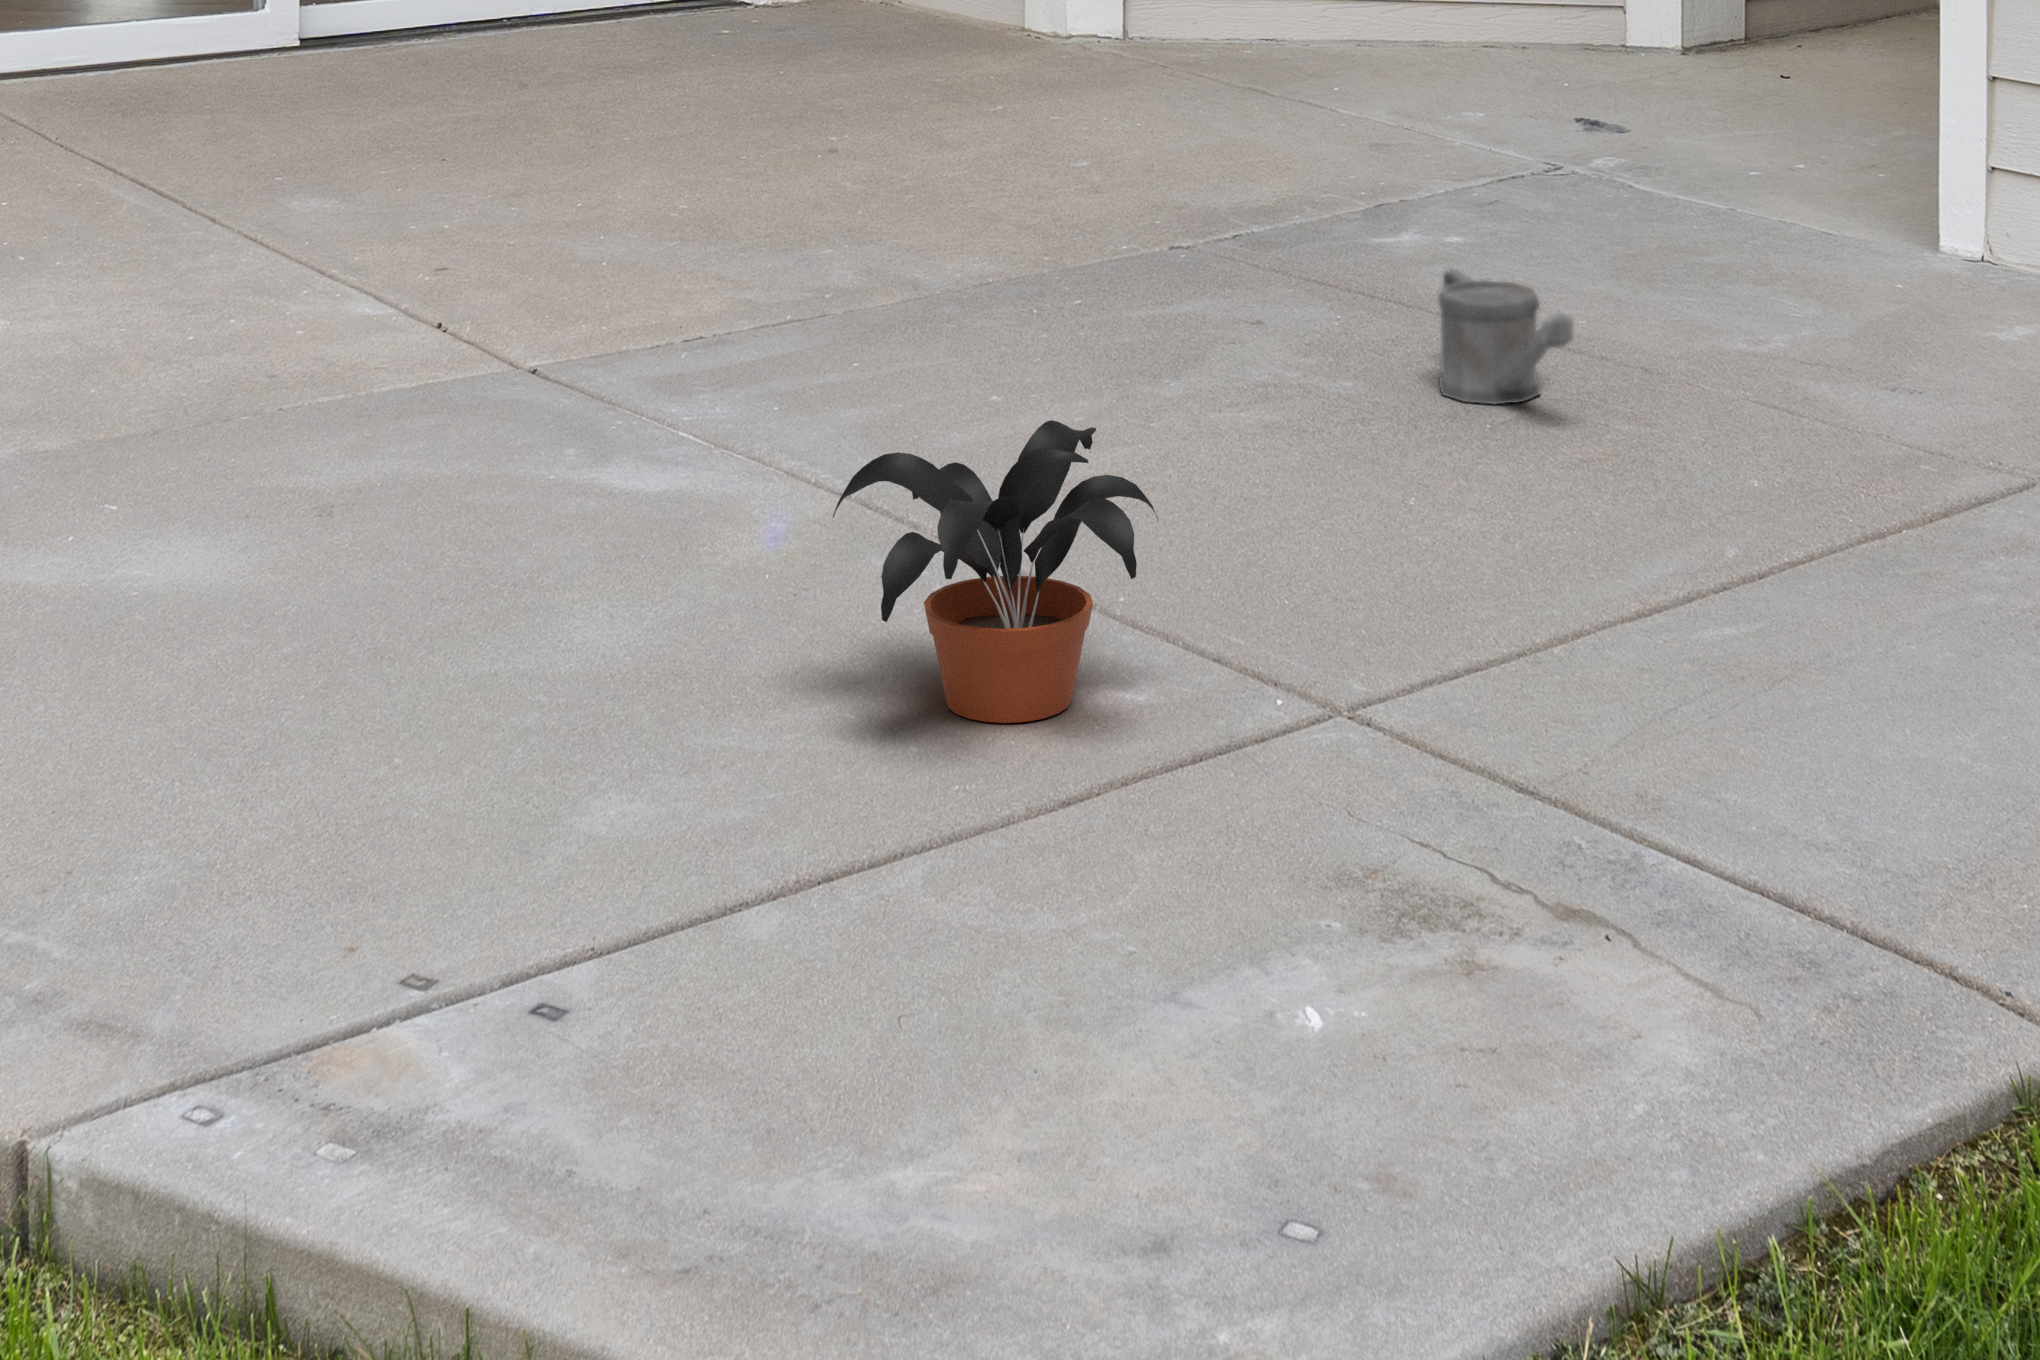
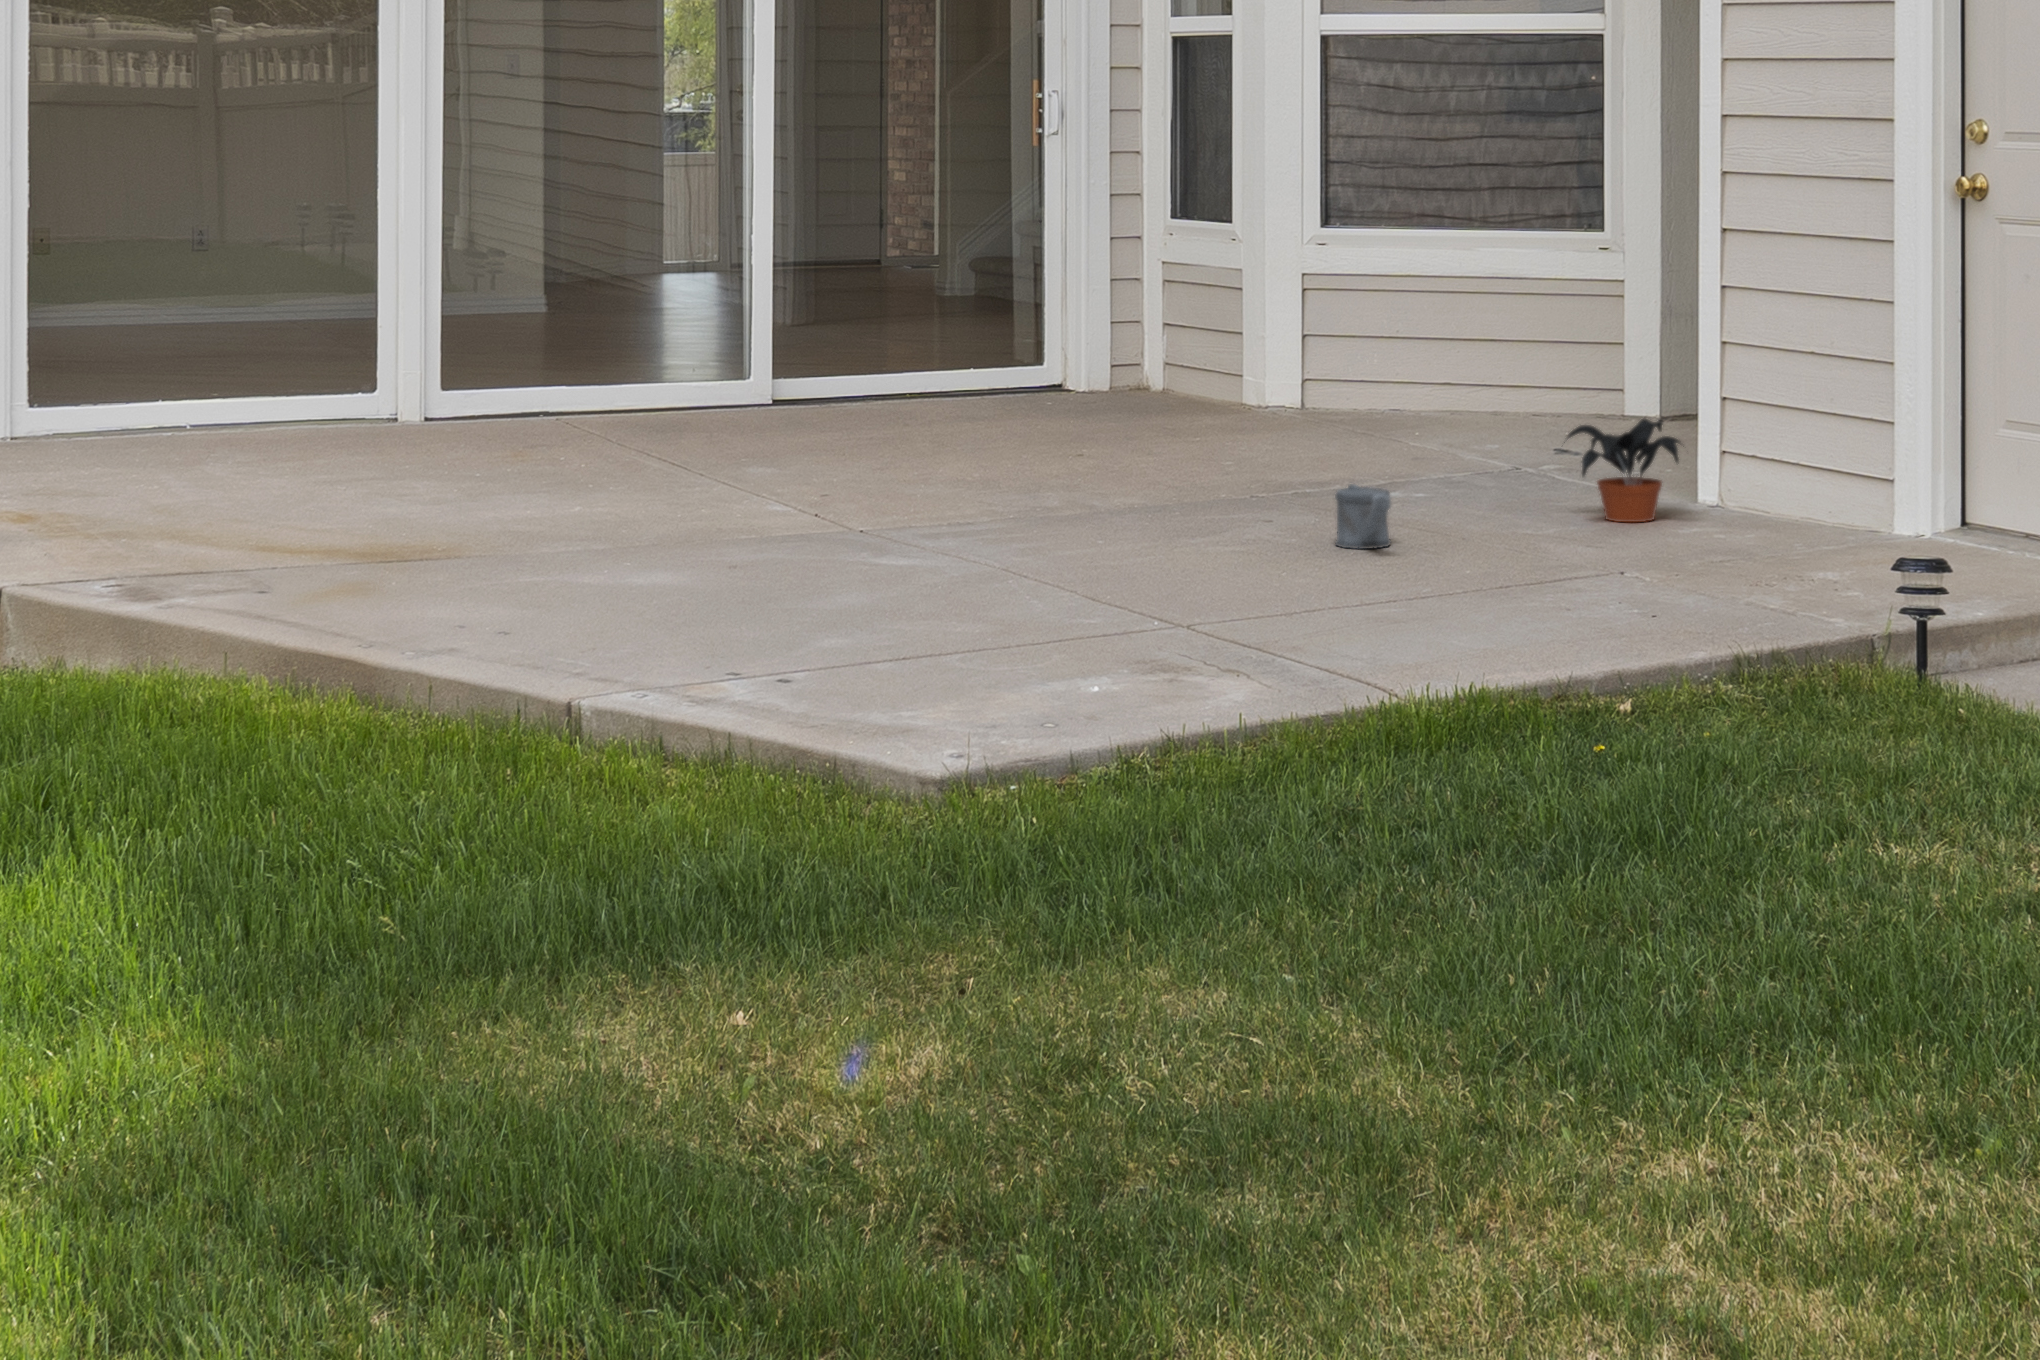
potted plant: present [833,420,1159,723] -> present [1564,419,1680,522]

